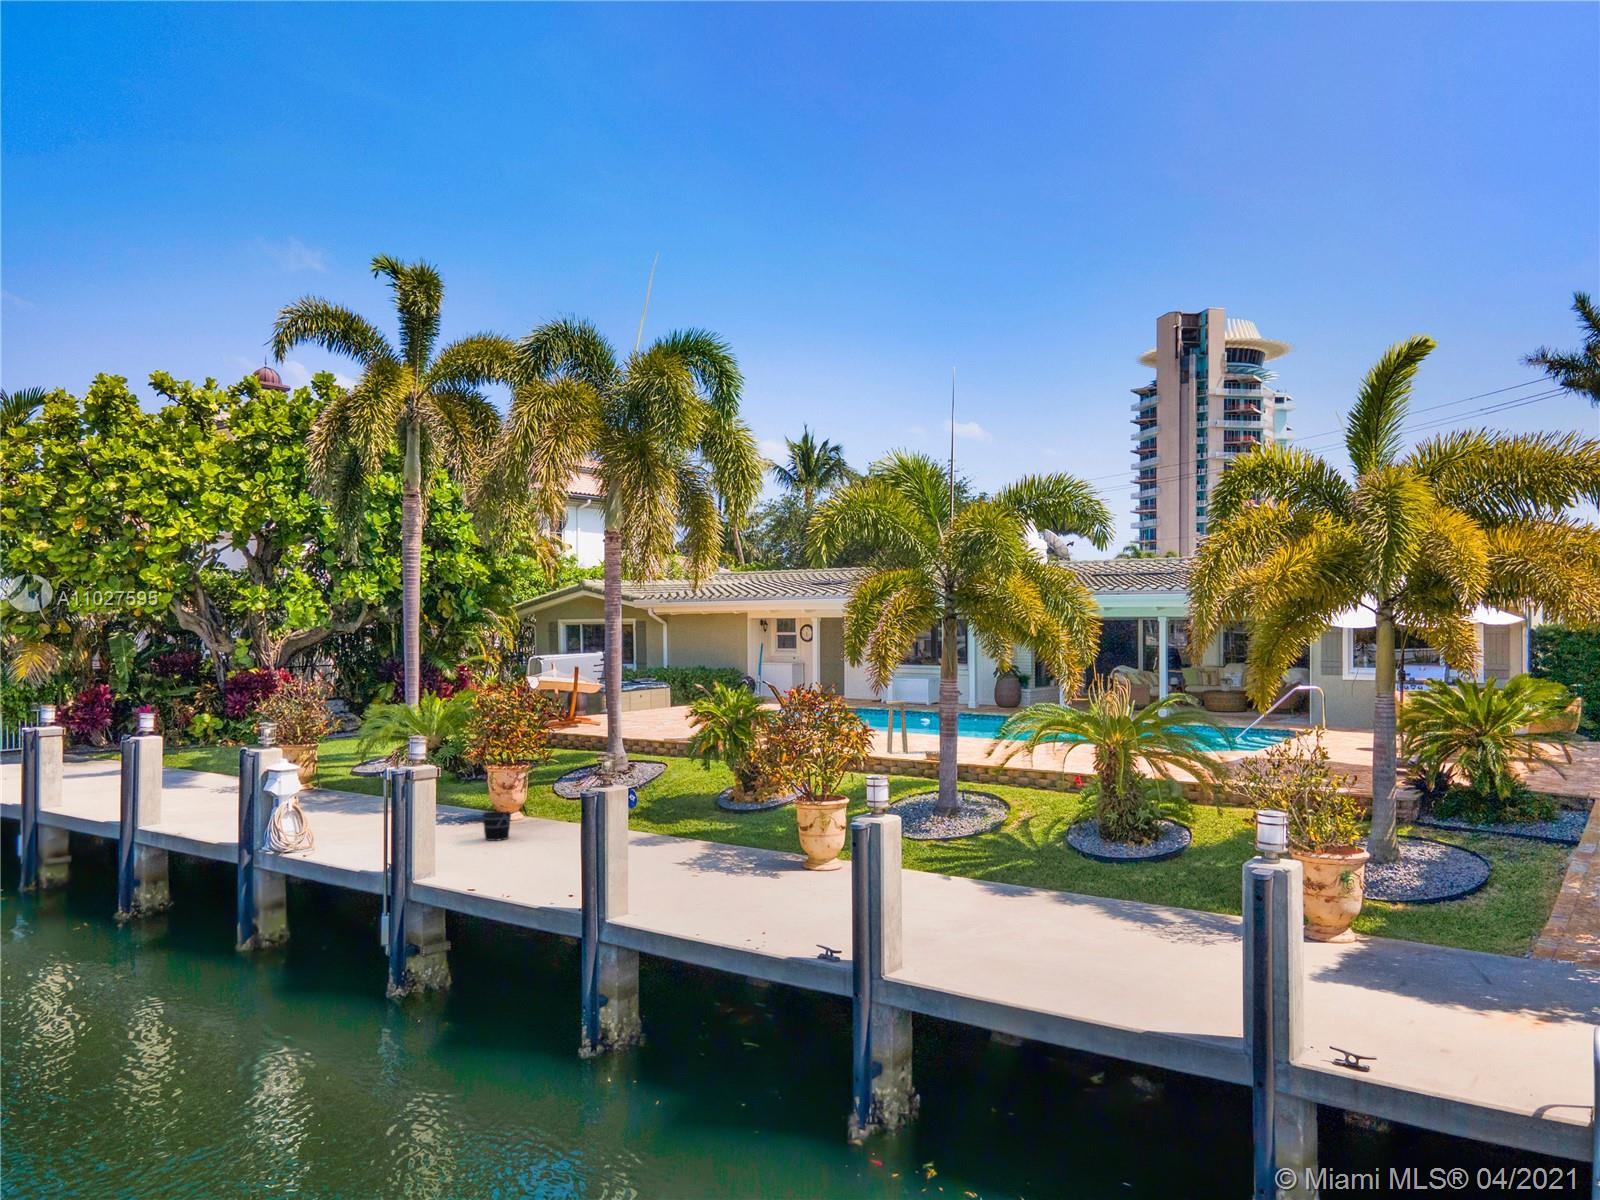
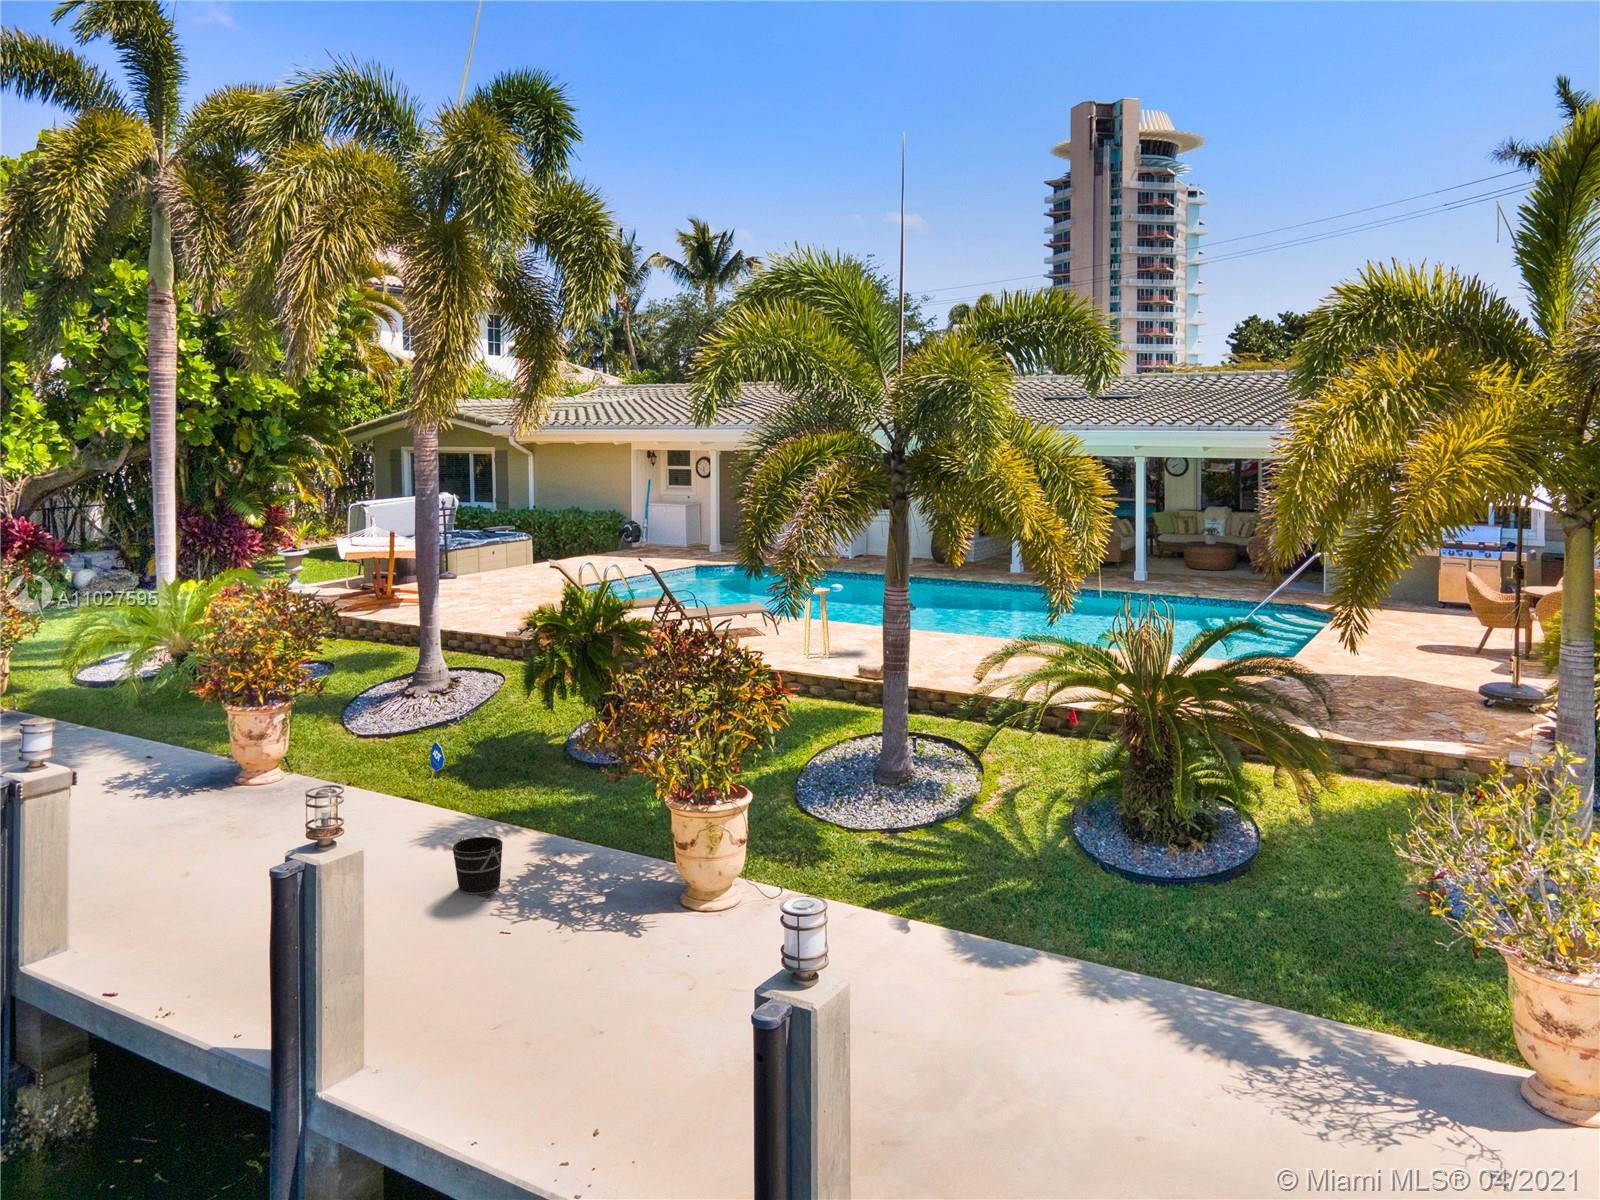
bucket: present [483,812,511,841] -> present [453,837,503,894]

